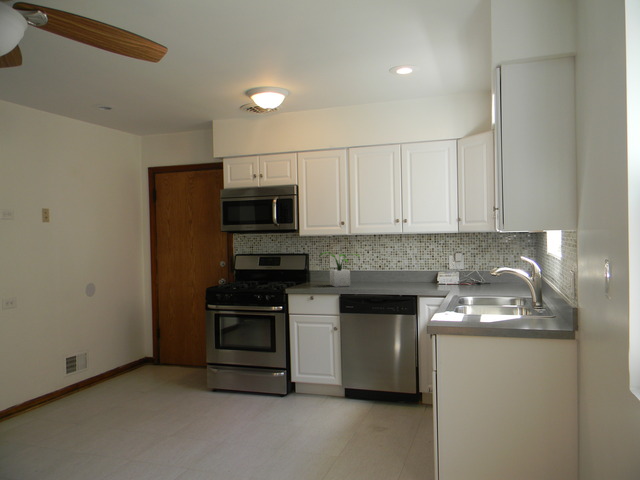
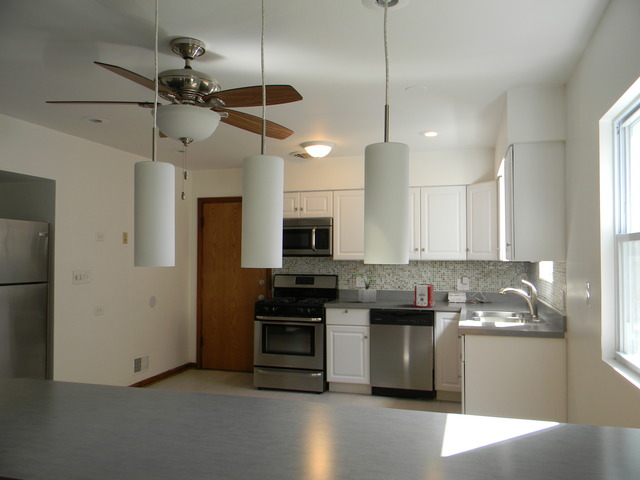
toaster: none [391,263,420,292] -> present [413,284,435,307]

